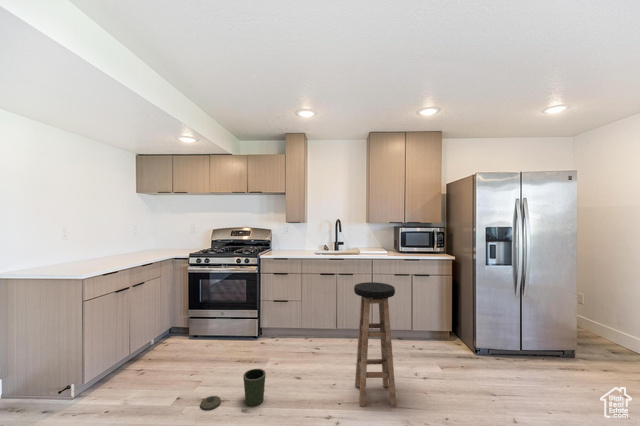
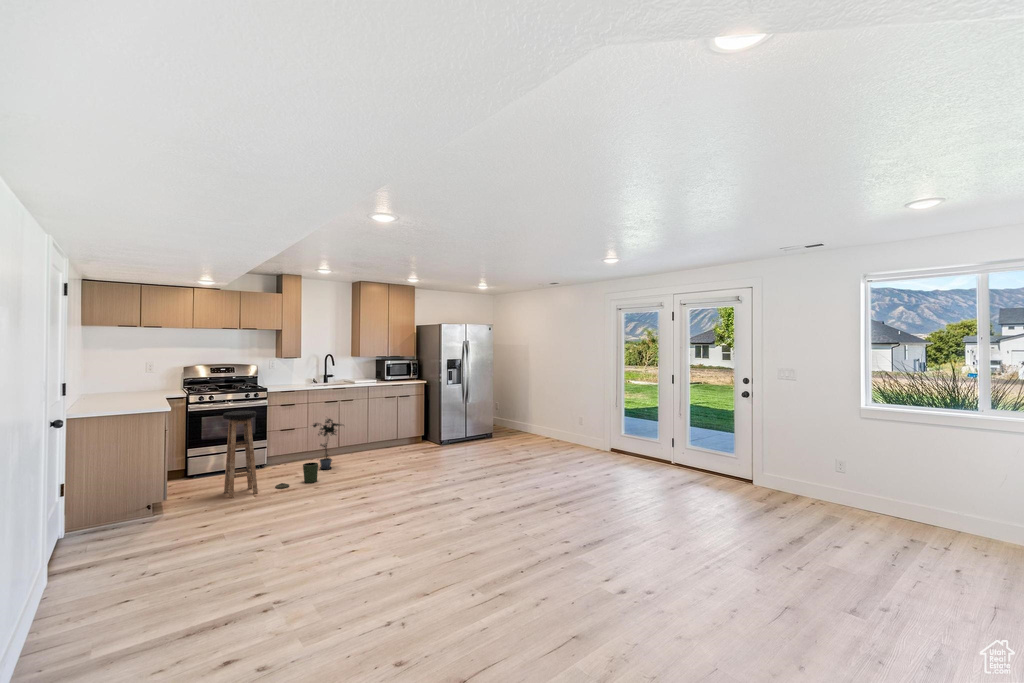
bar stool: present [354,282,396,406] -> present [223,411,258,498]
potted plant: none [288,297,324,370] -> present [313,419,341,469]

